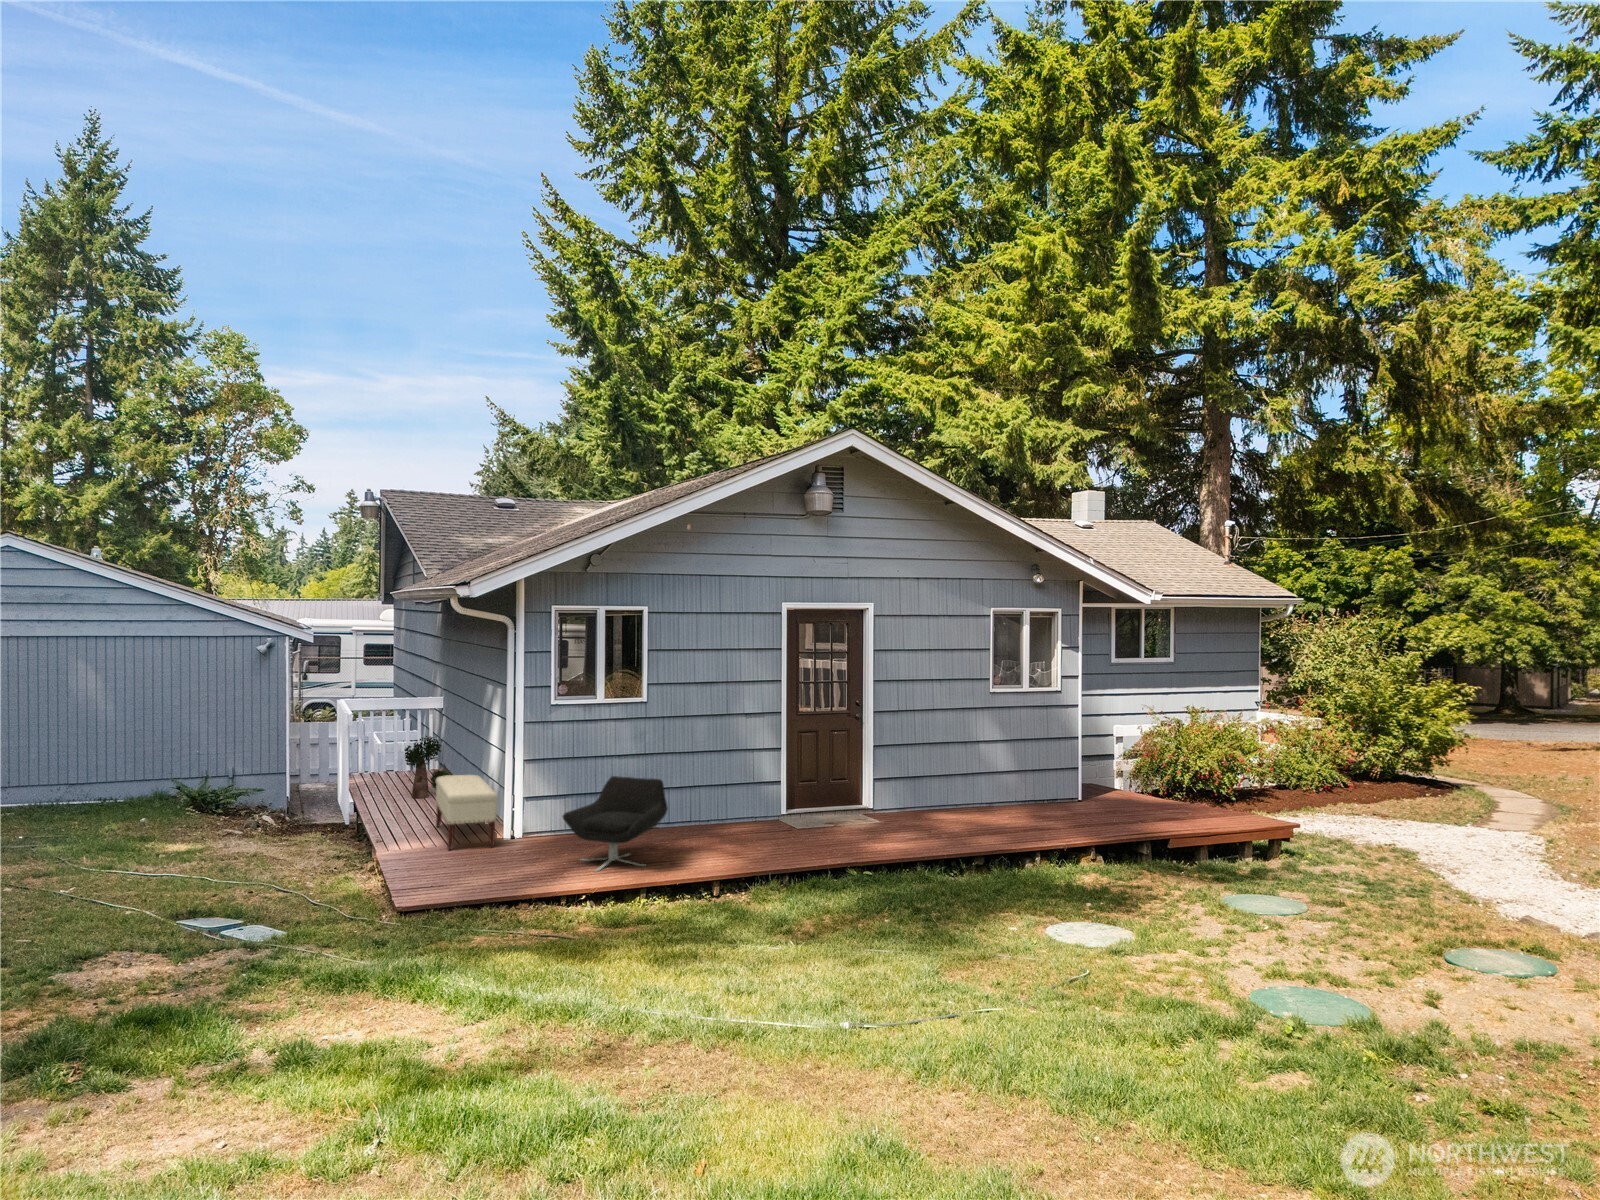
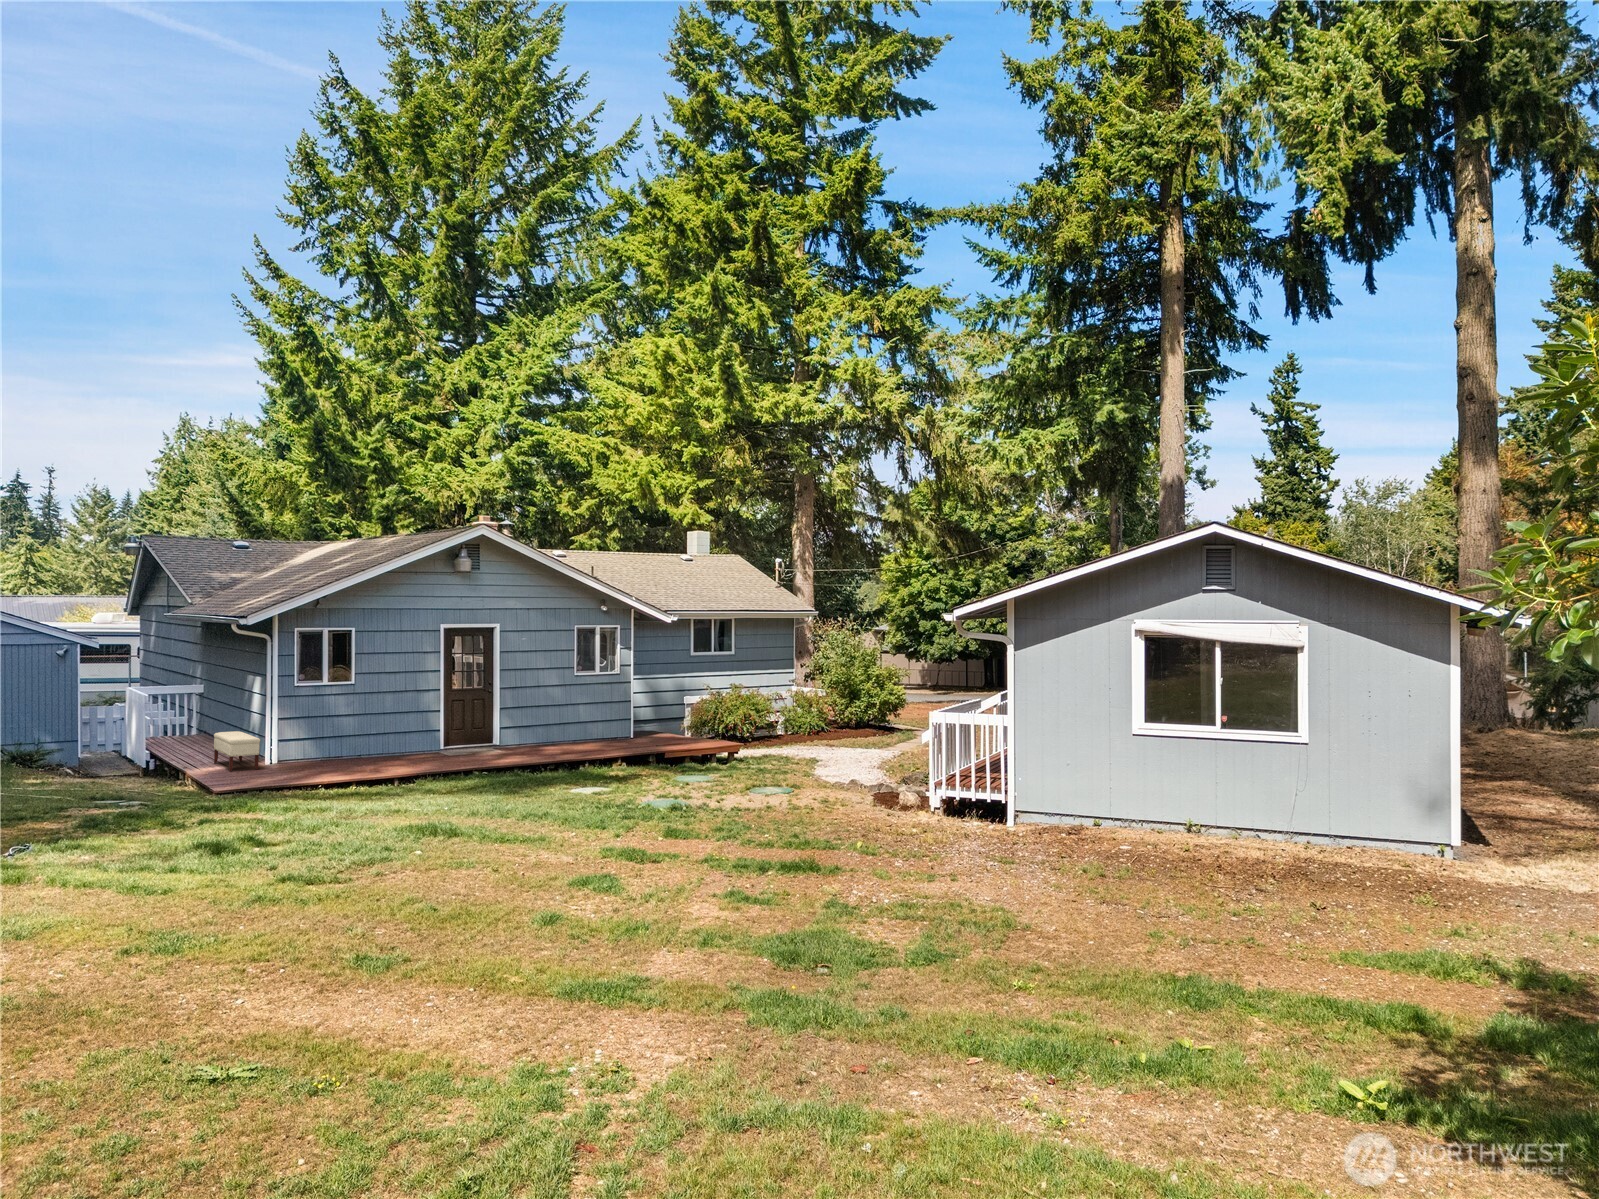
potted plant: present [405,736,450,798] -> none [179,711,213,752]
lounge chair: present [563,776,668,872] -> none [303,726,367,776]

